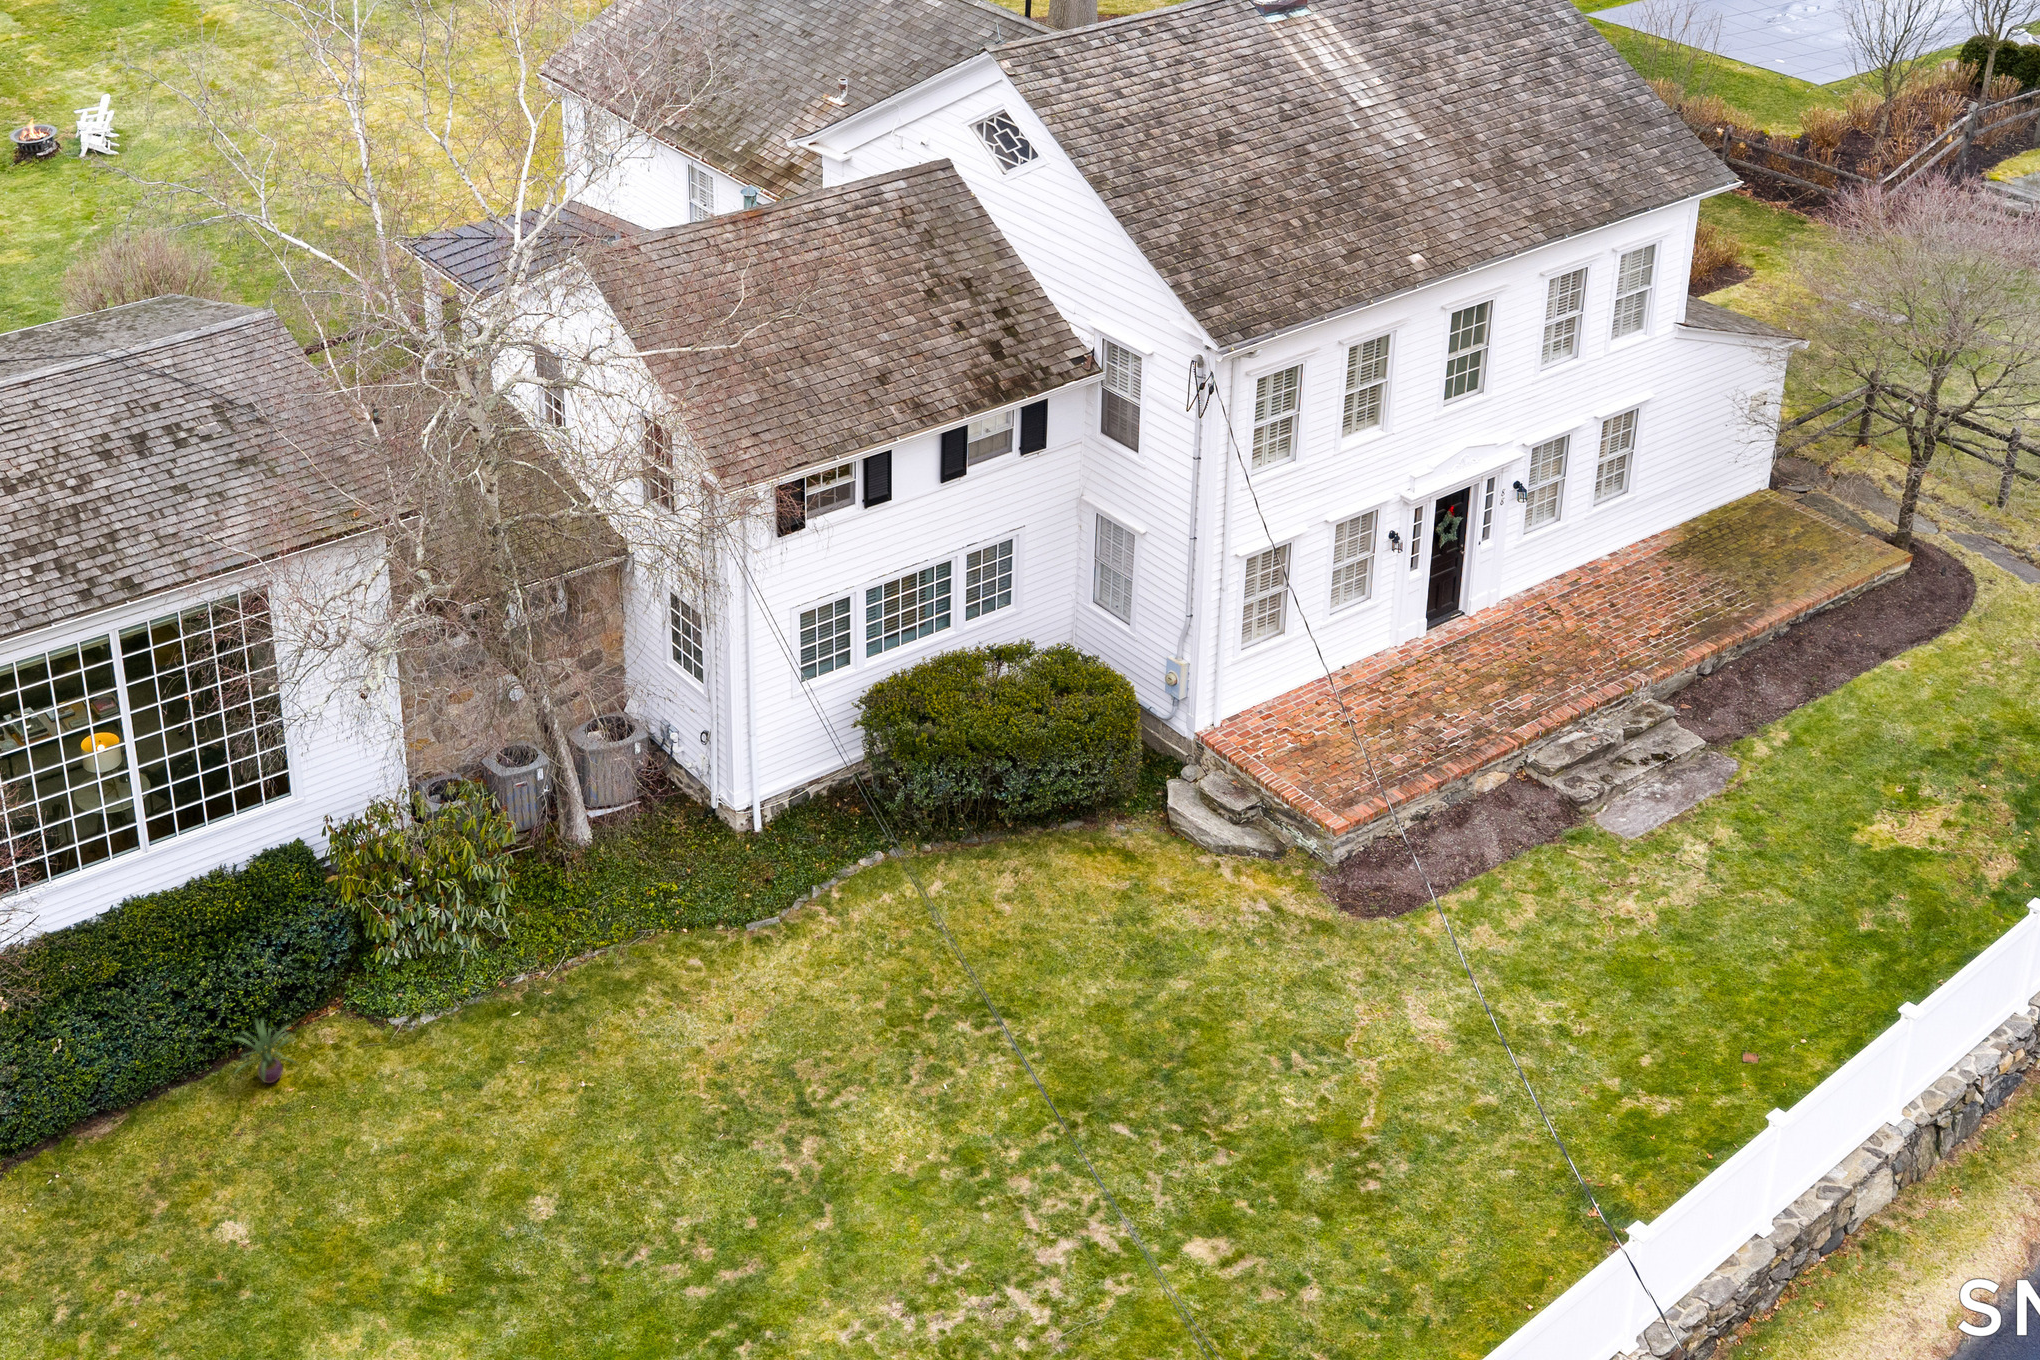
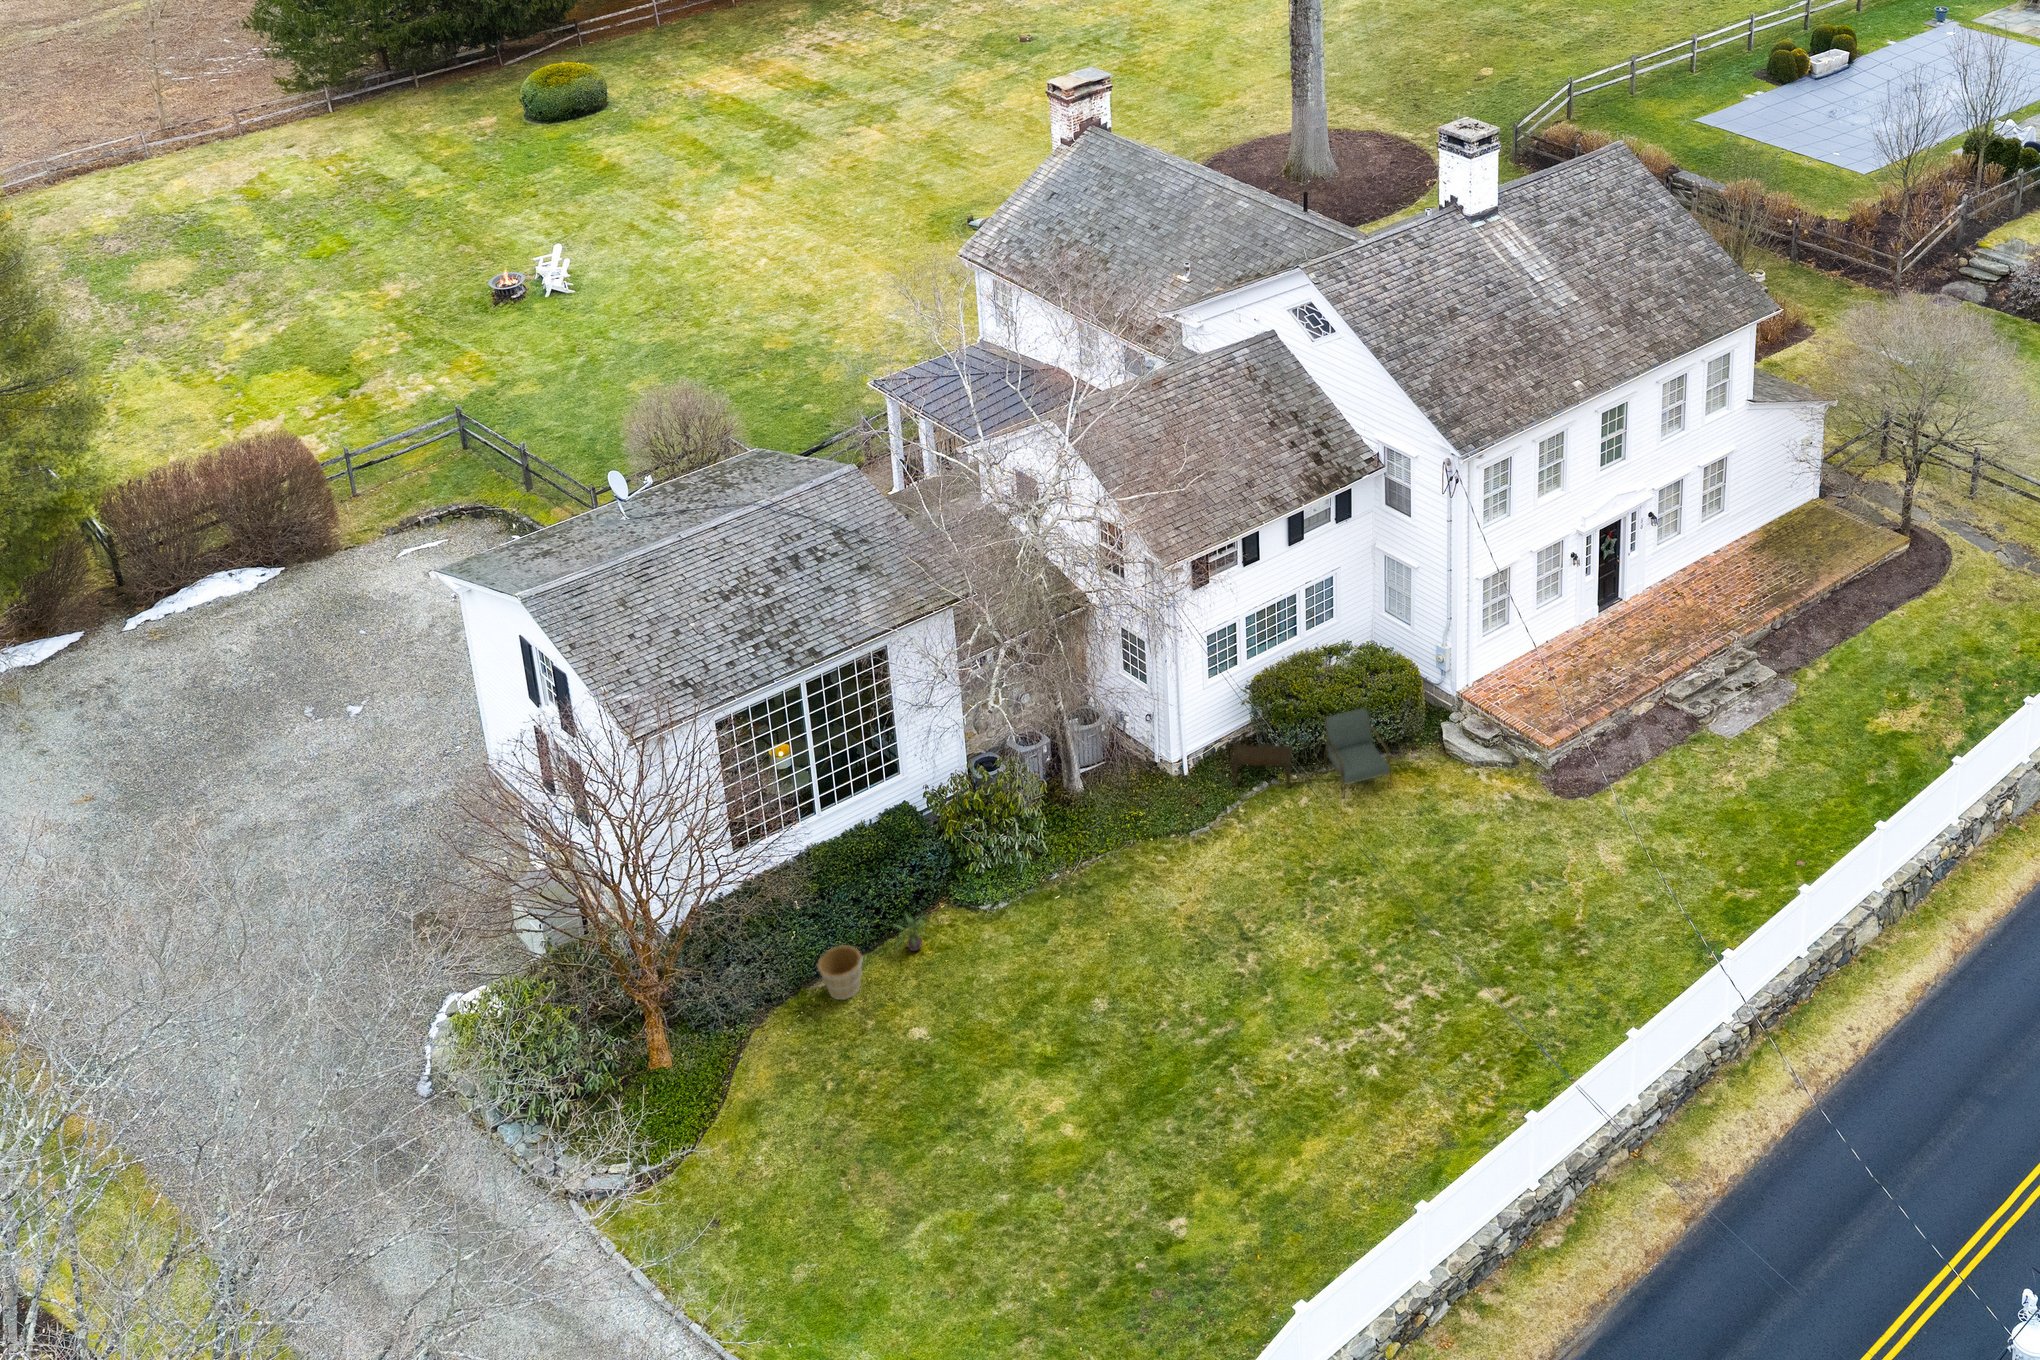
chair: none [977,745,1077,888] -> present [1325,708,1391,797]
bench: none [825,788,926,863] -> present [1231,745,1292,788]
wooden bucket: none [92,1066,168,1158] -> present [818,945,863,1000]

